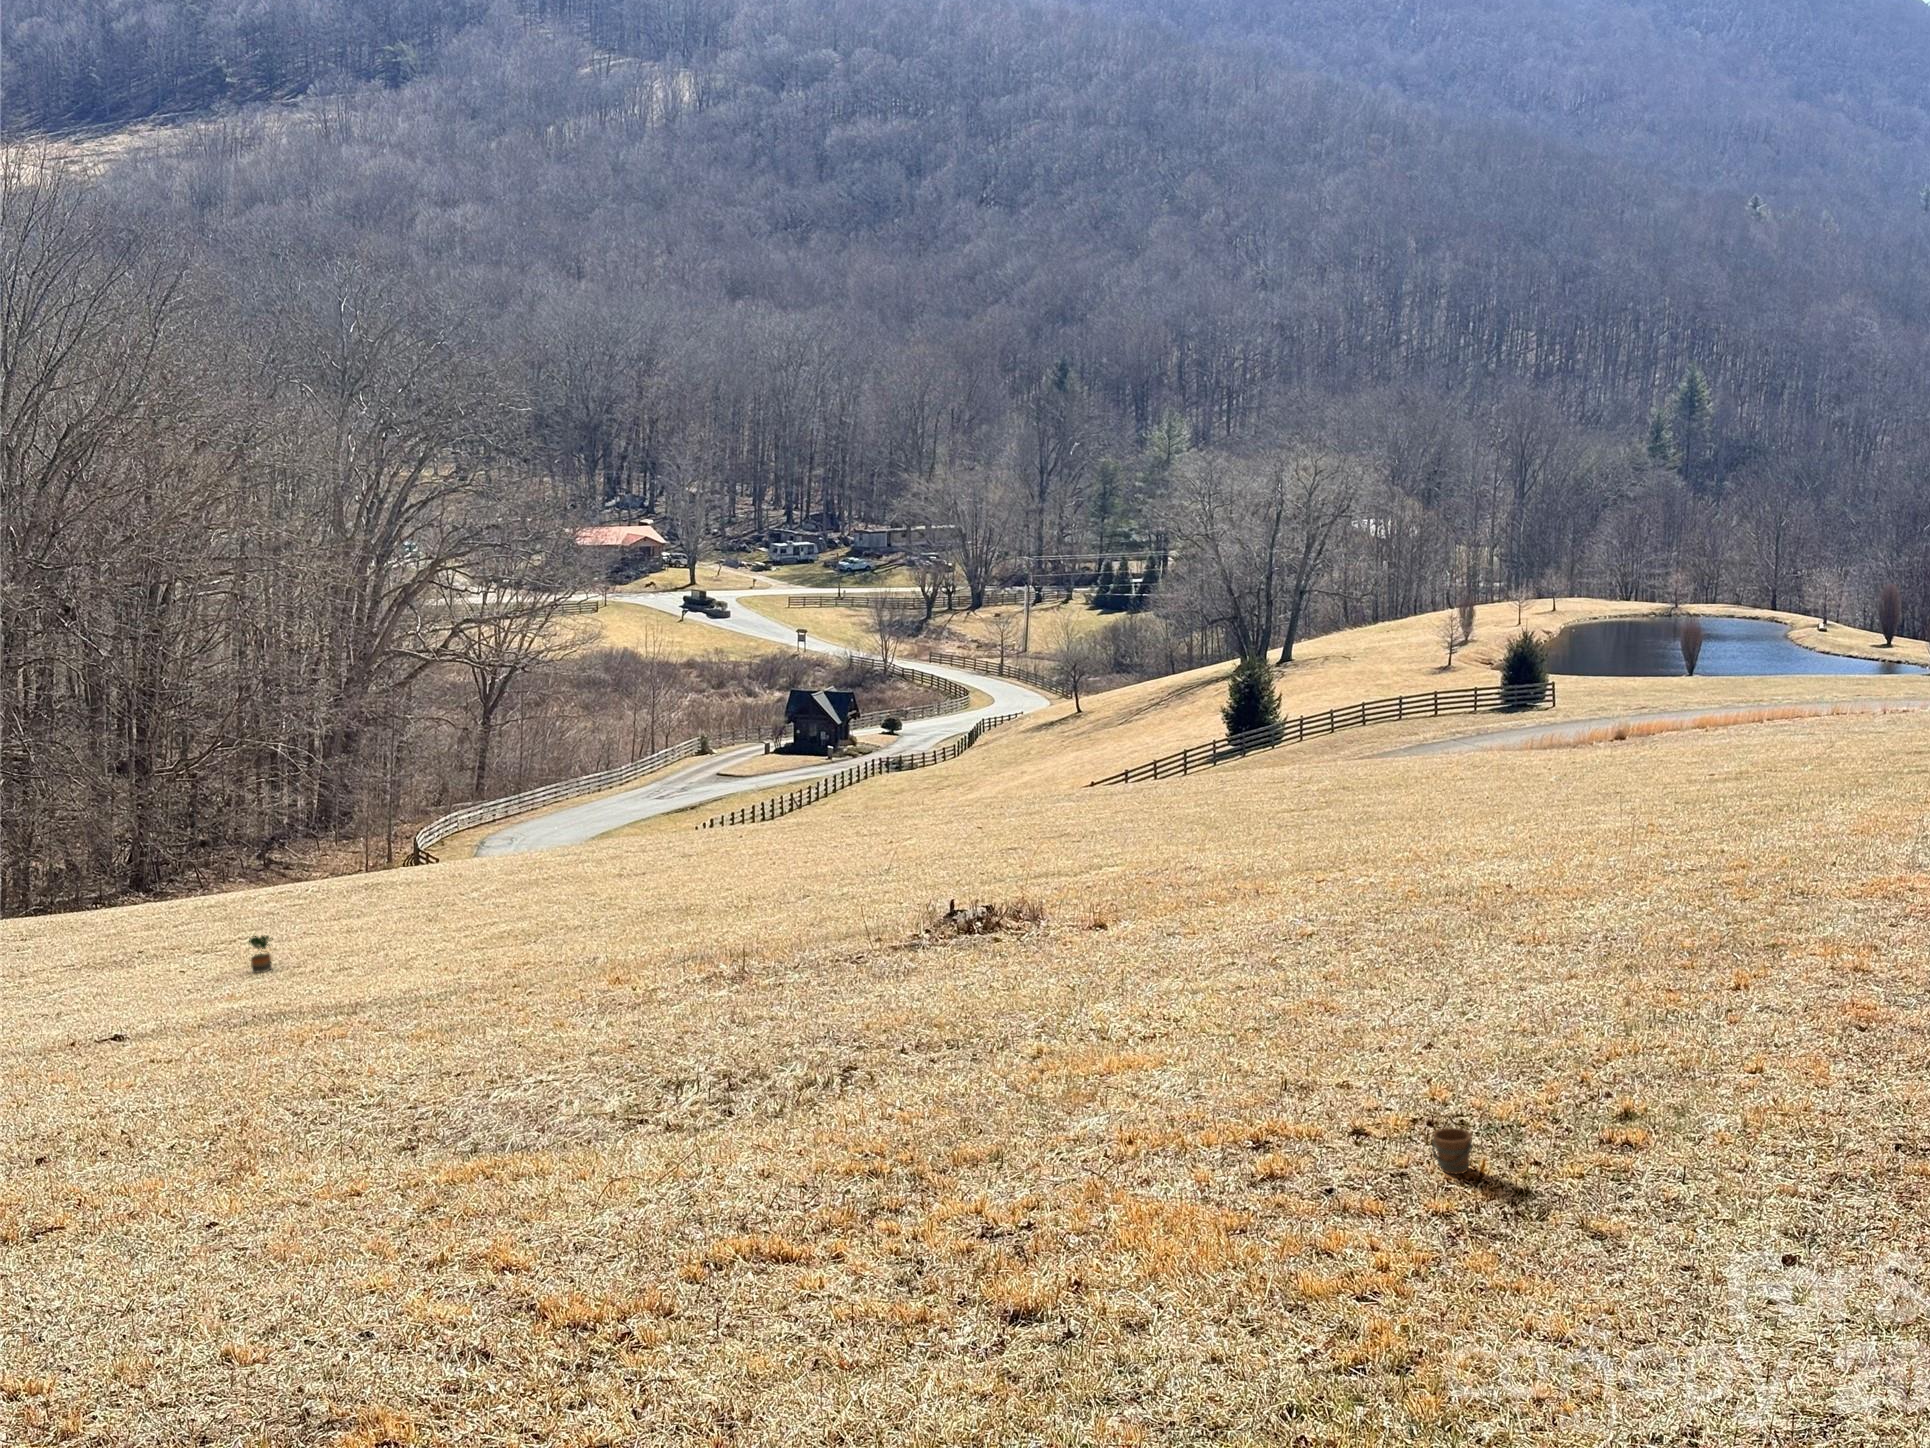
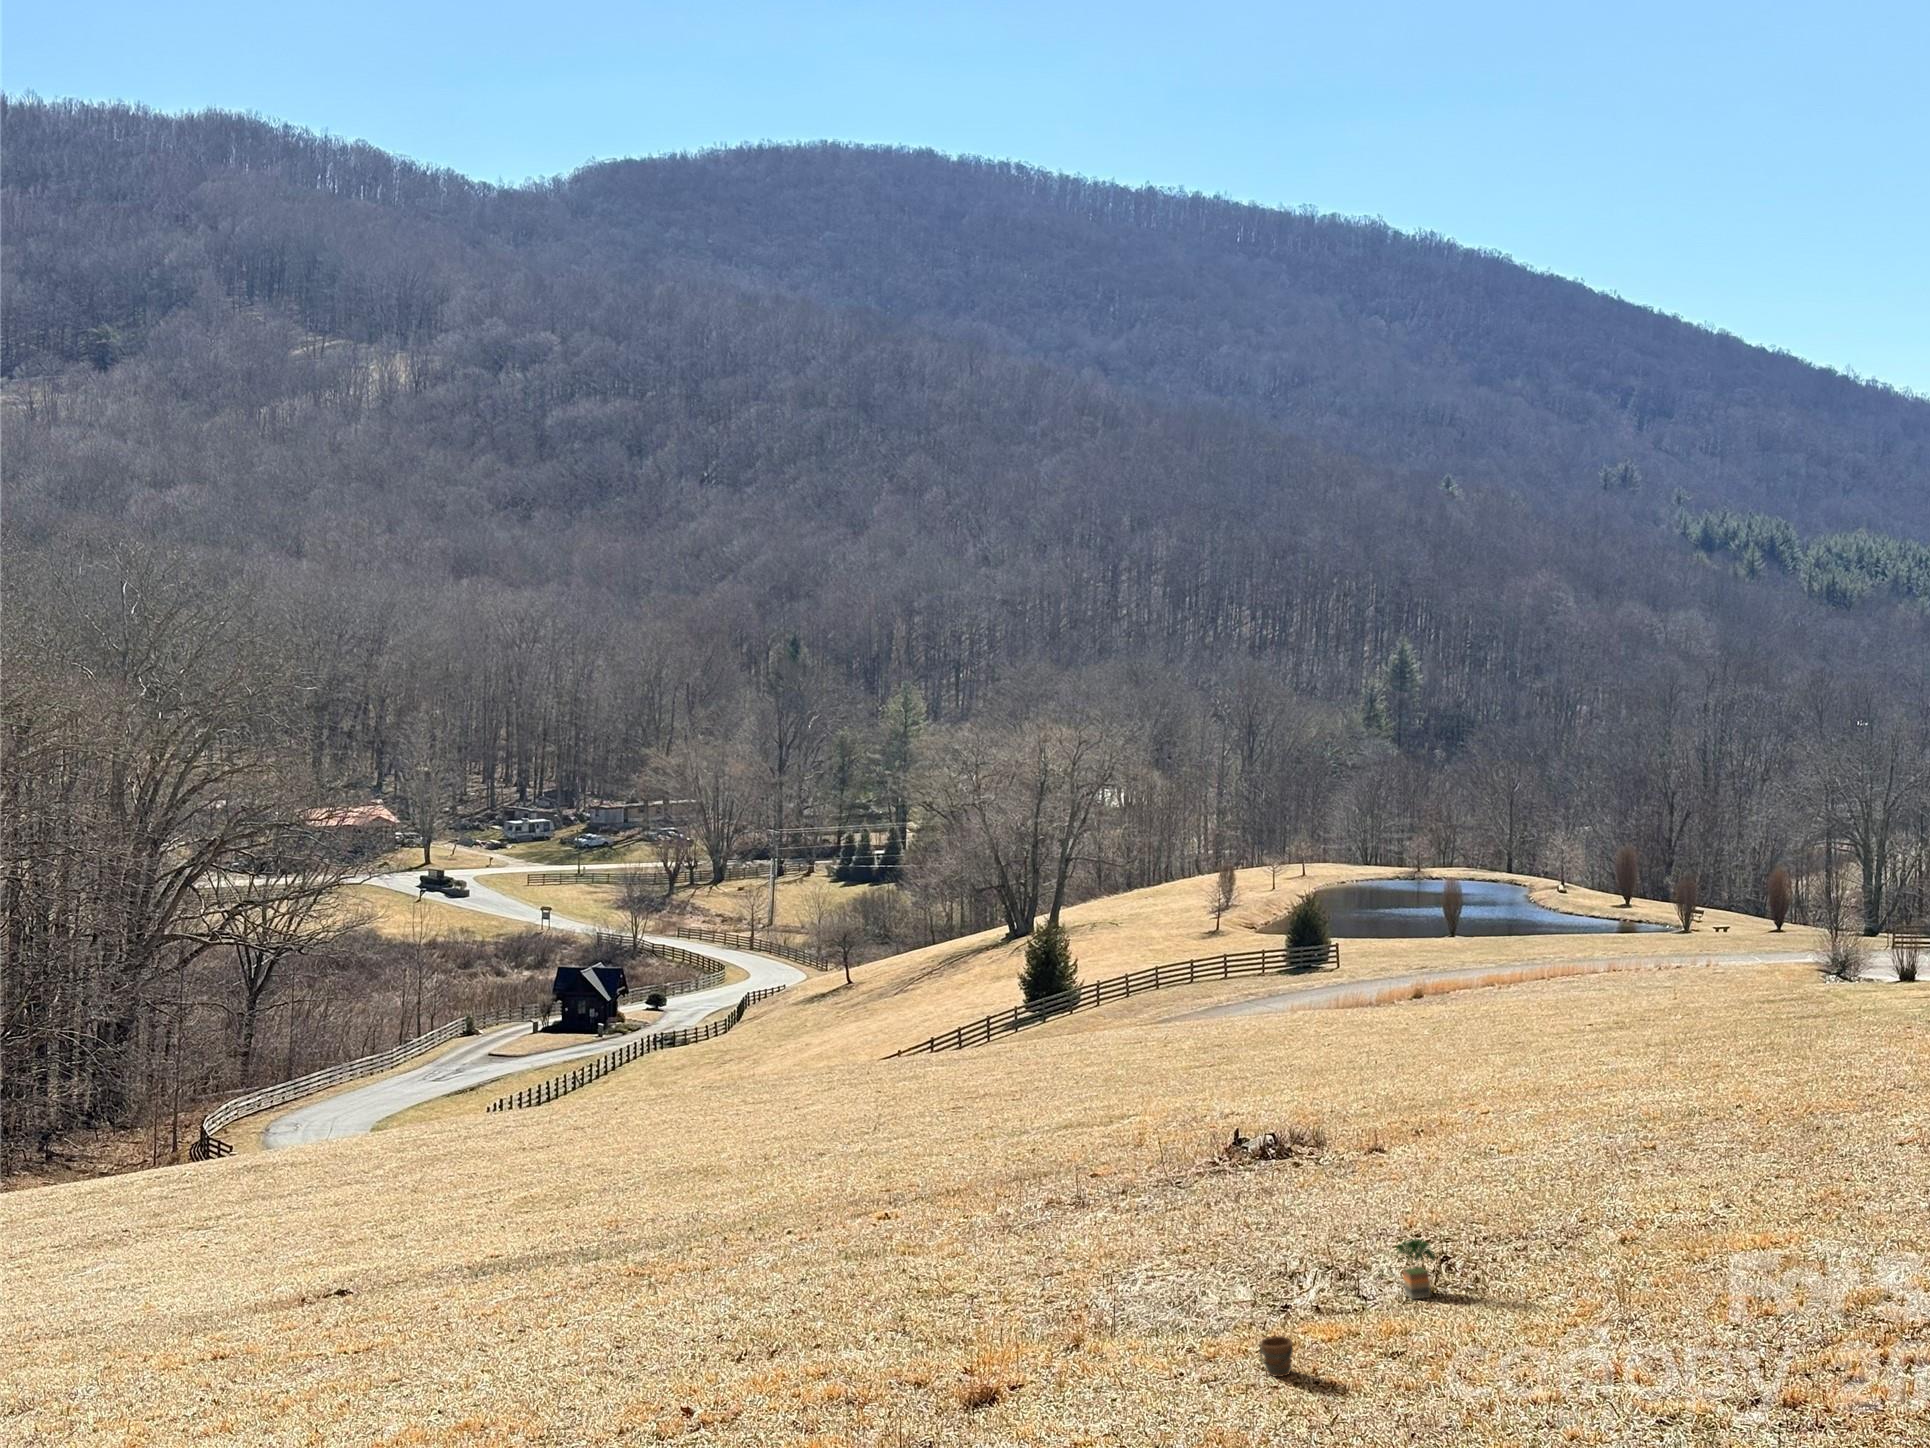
potted tree: present [249,936,273,973] -> present [1396,1239,1436,1299]

